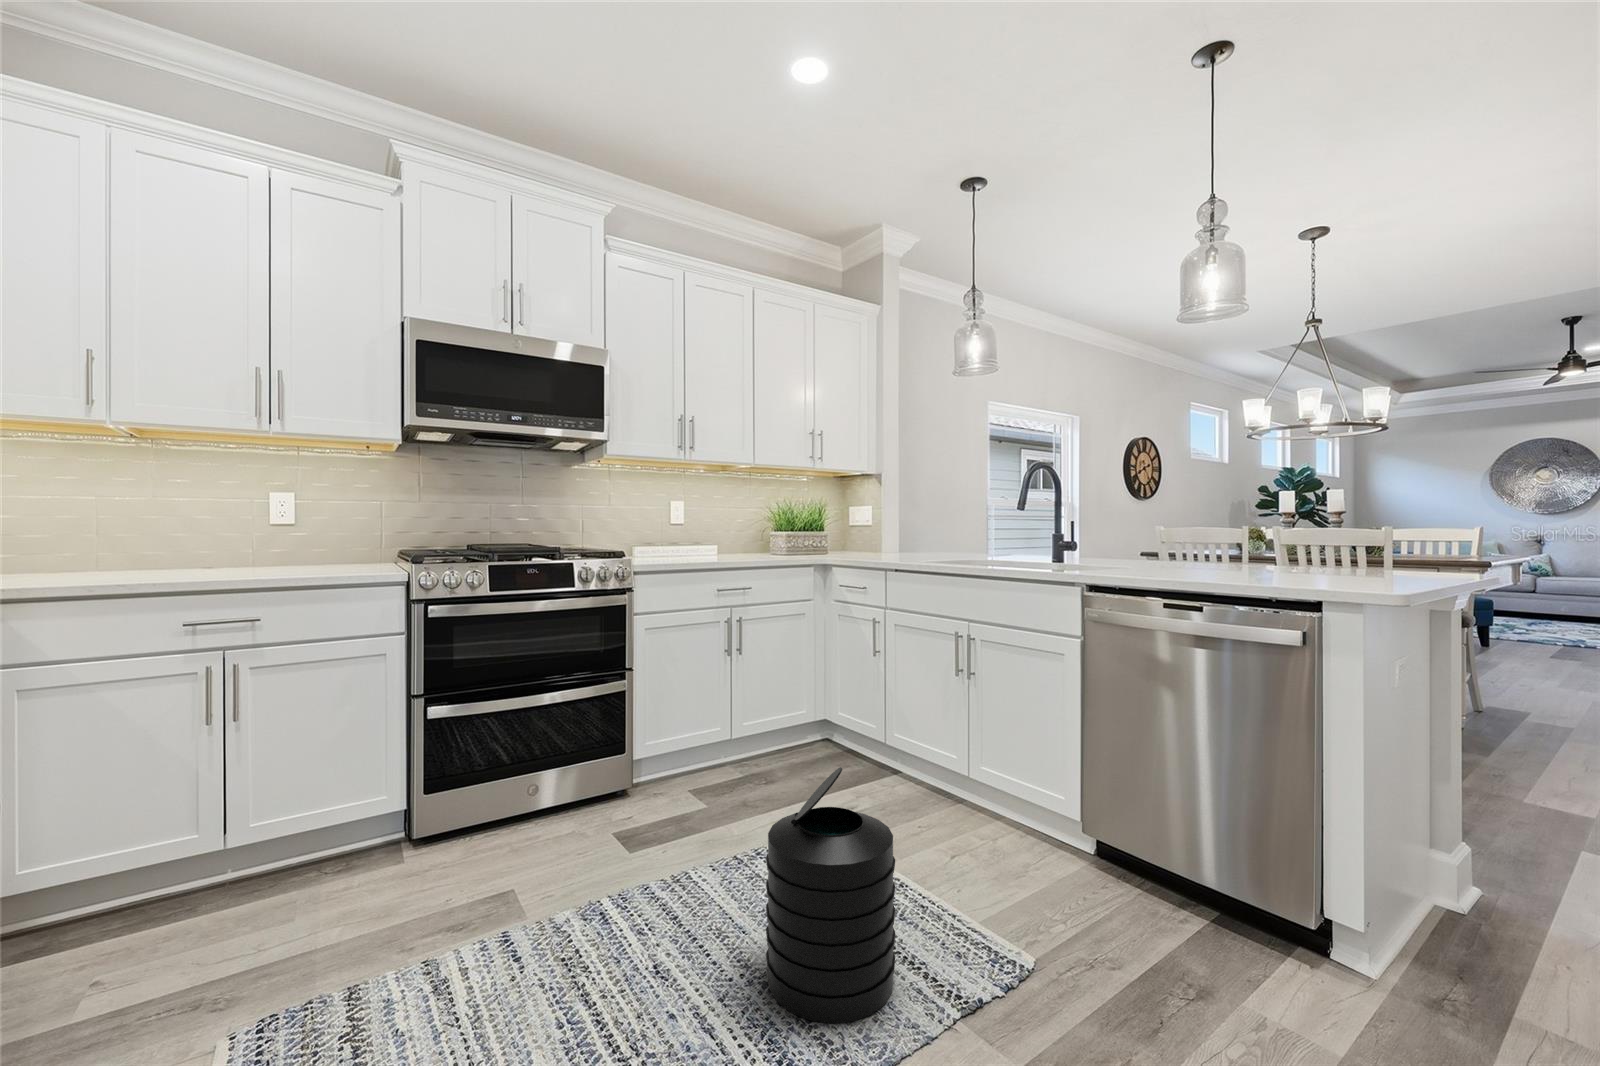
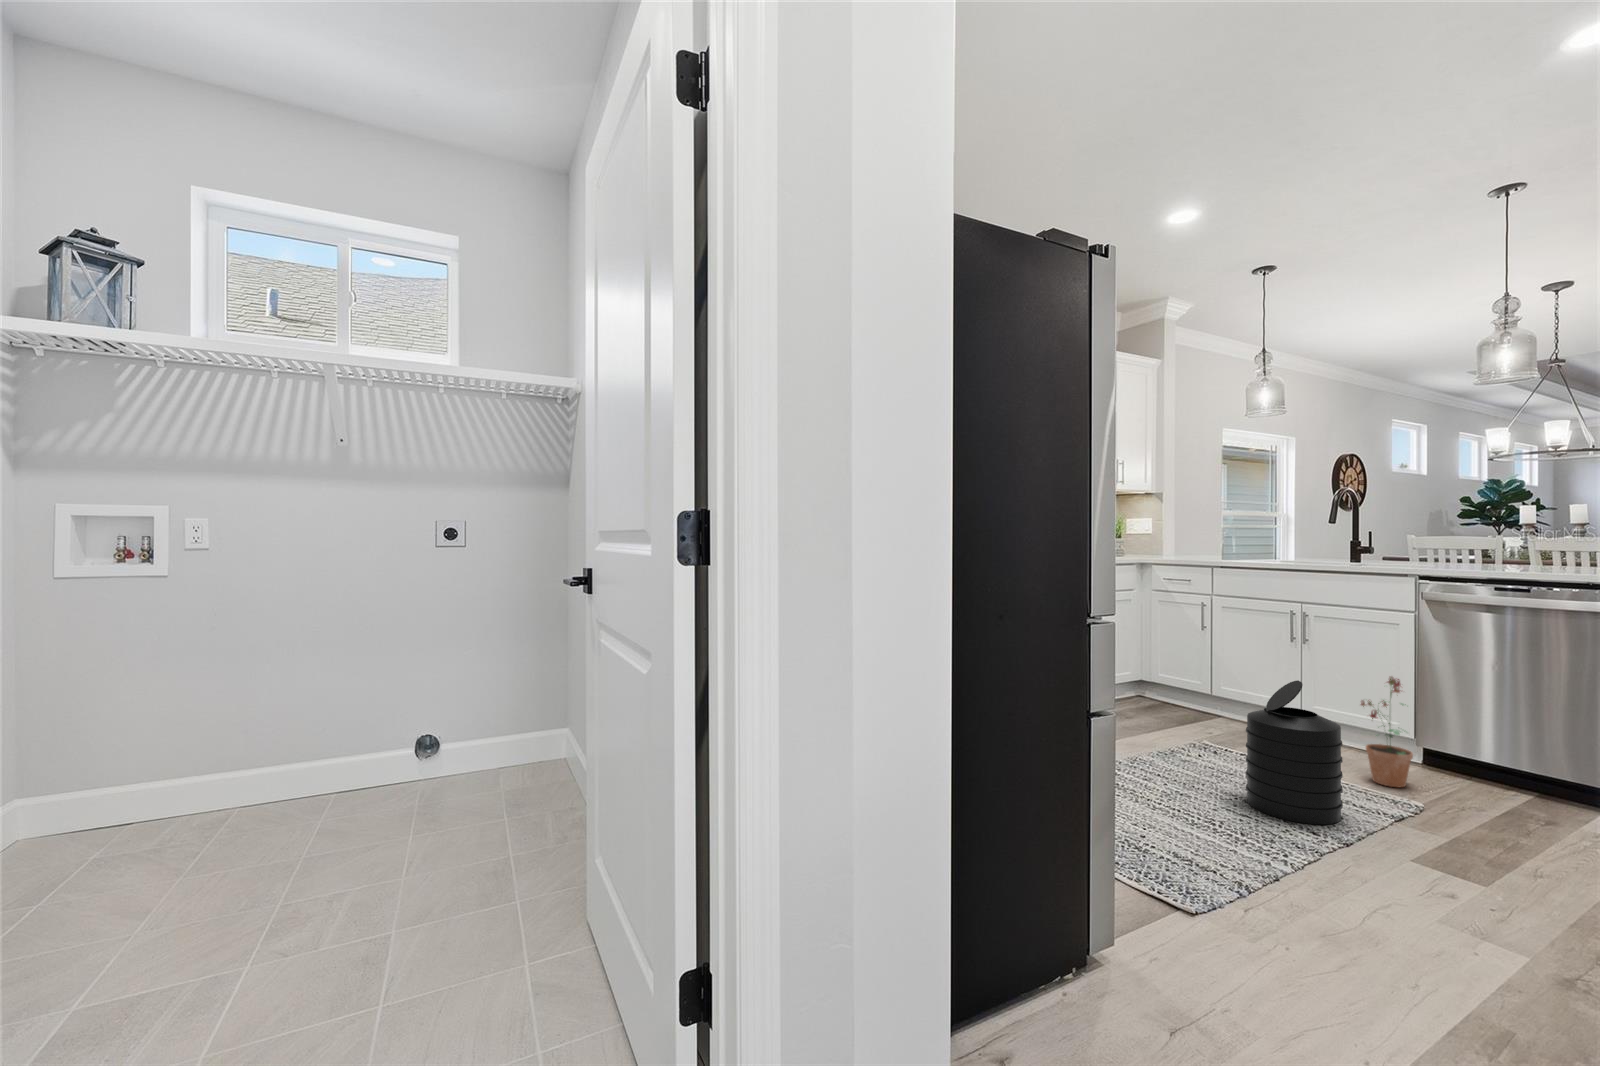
potted plant: none [990,737,1051,909] -> present [1361,677,1413,787]

